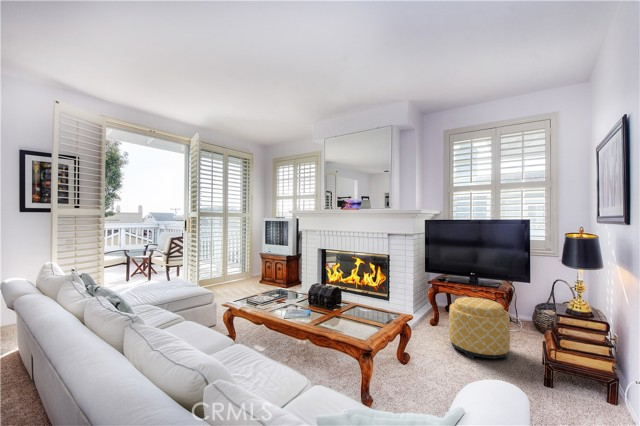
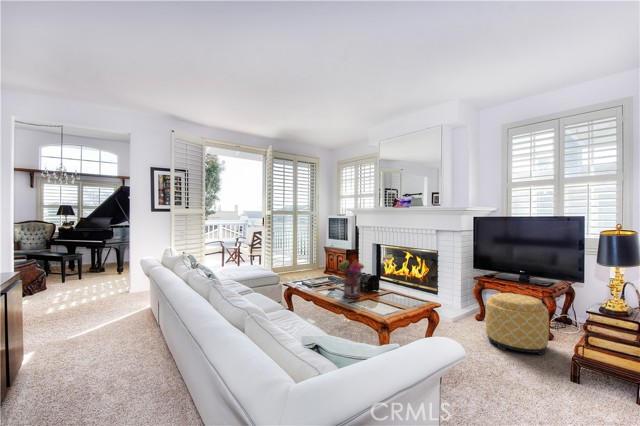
flower arrangement: none [300,271,331,319] -> present [338,260,364,299]

